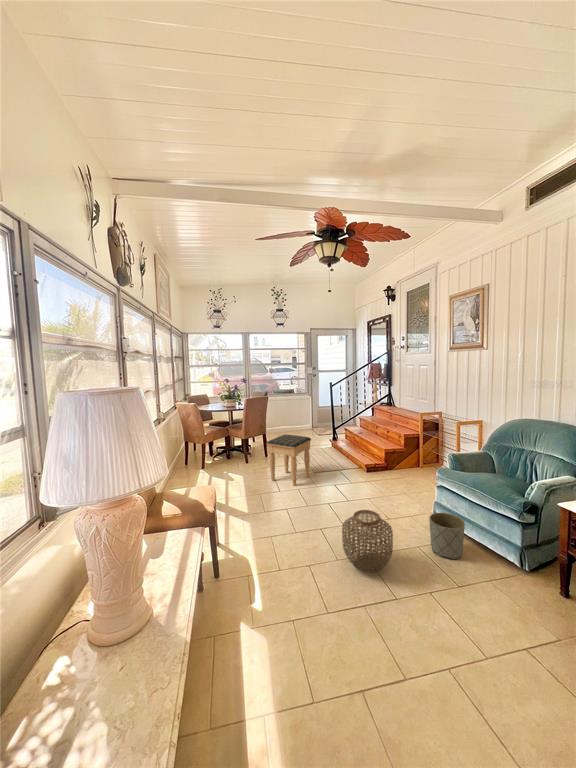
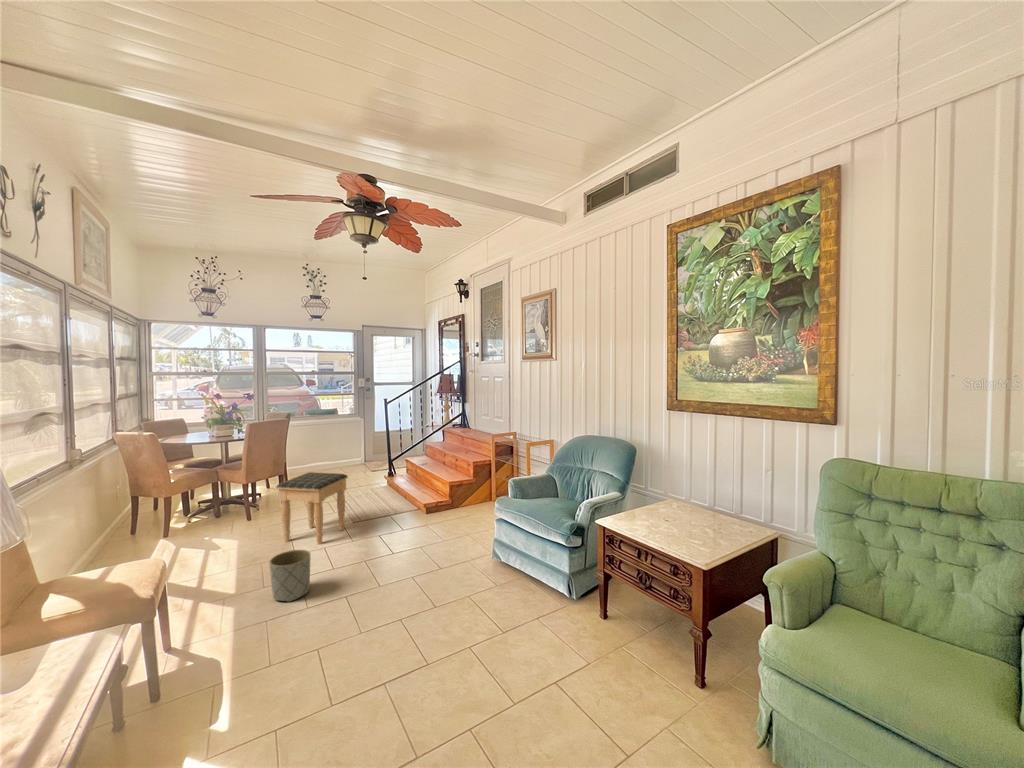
woven basket: present [342,510,393,573] -> none [366,560,432,641]
planter: present [429,513,465,560] -> present [270,550,310,602]

